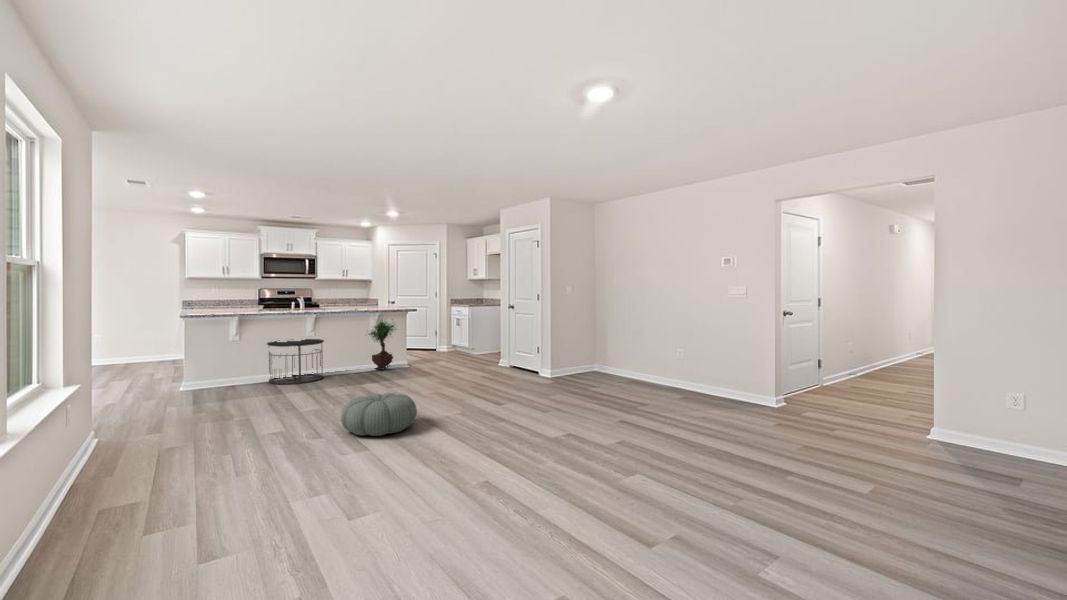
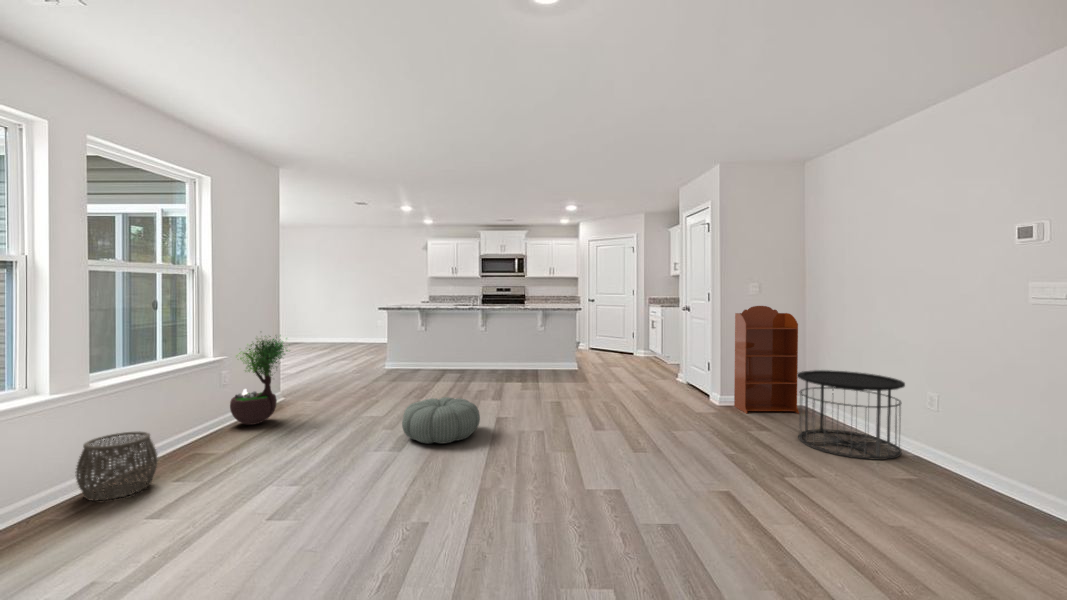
bookcase: none [560,302,601,380] -> present [734,306,799,414]
potted tree: present [369,320,394,370] -> present [230,337,285,425]
side table: present [267,339,324,385] -> present [797,370,905,460]
woven basket: none [31,469,139,563] -> present [75,431,158,501]

